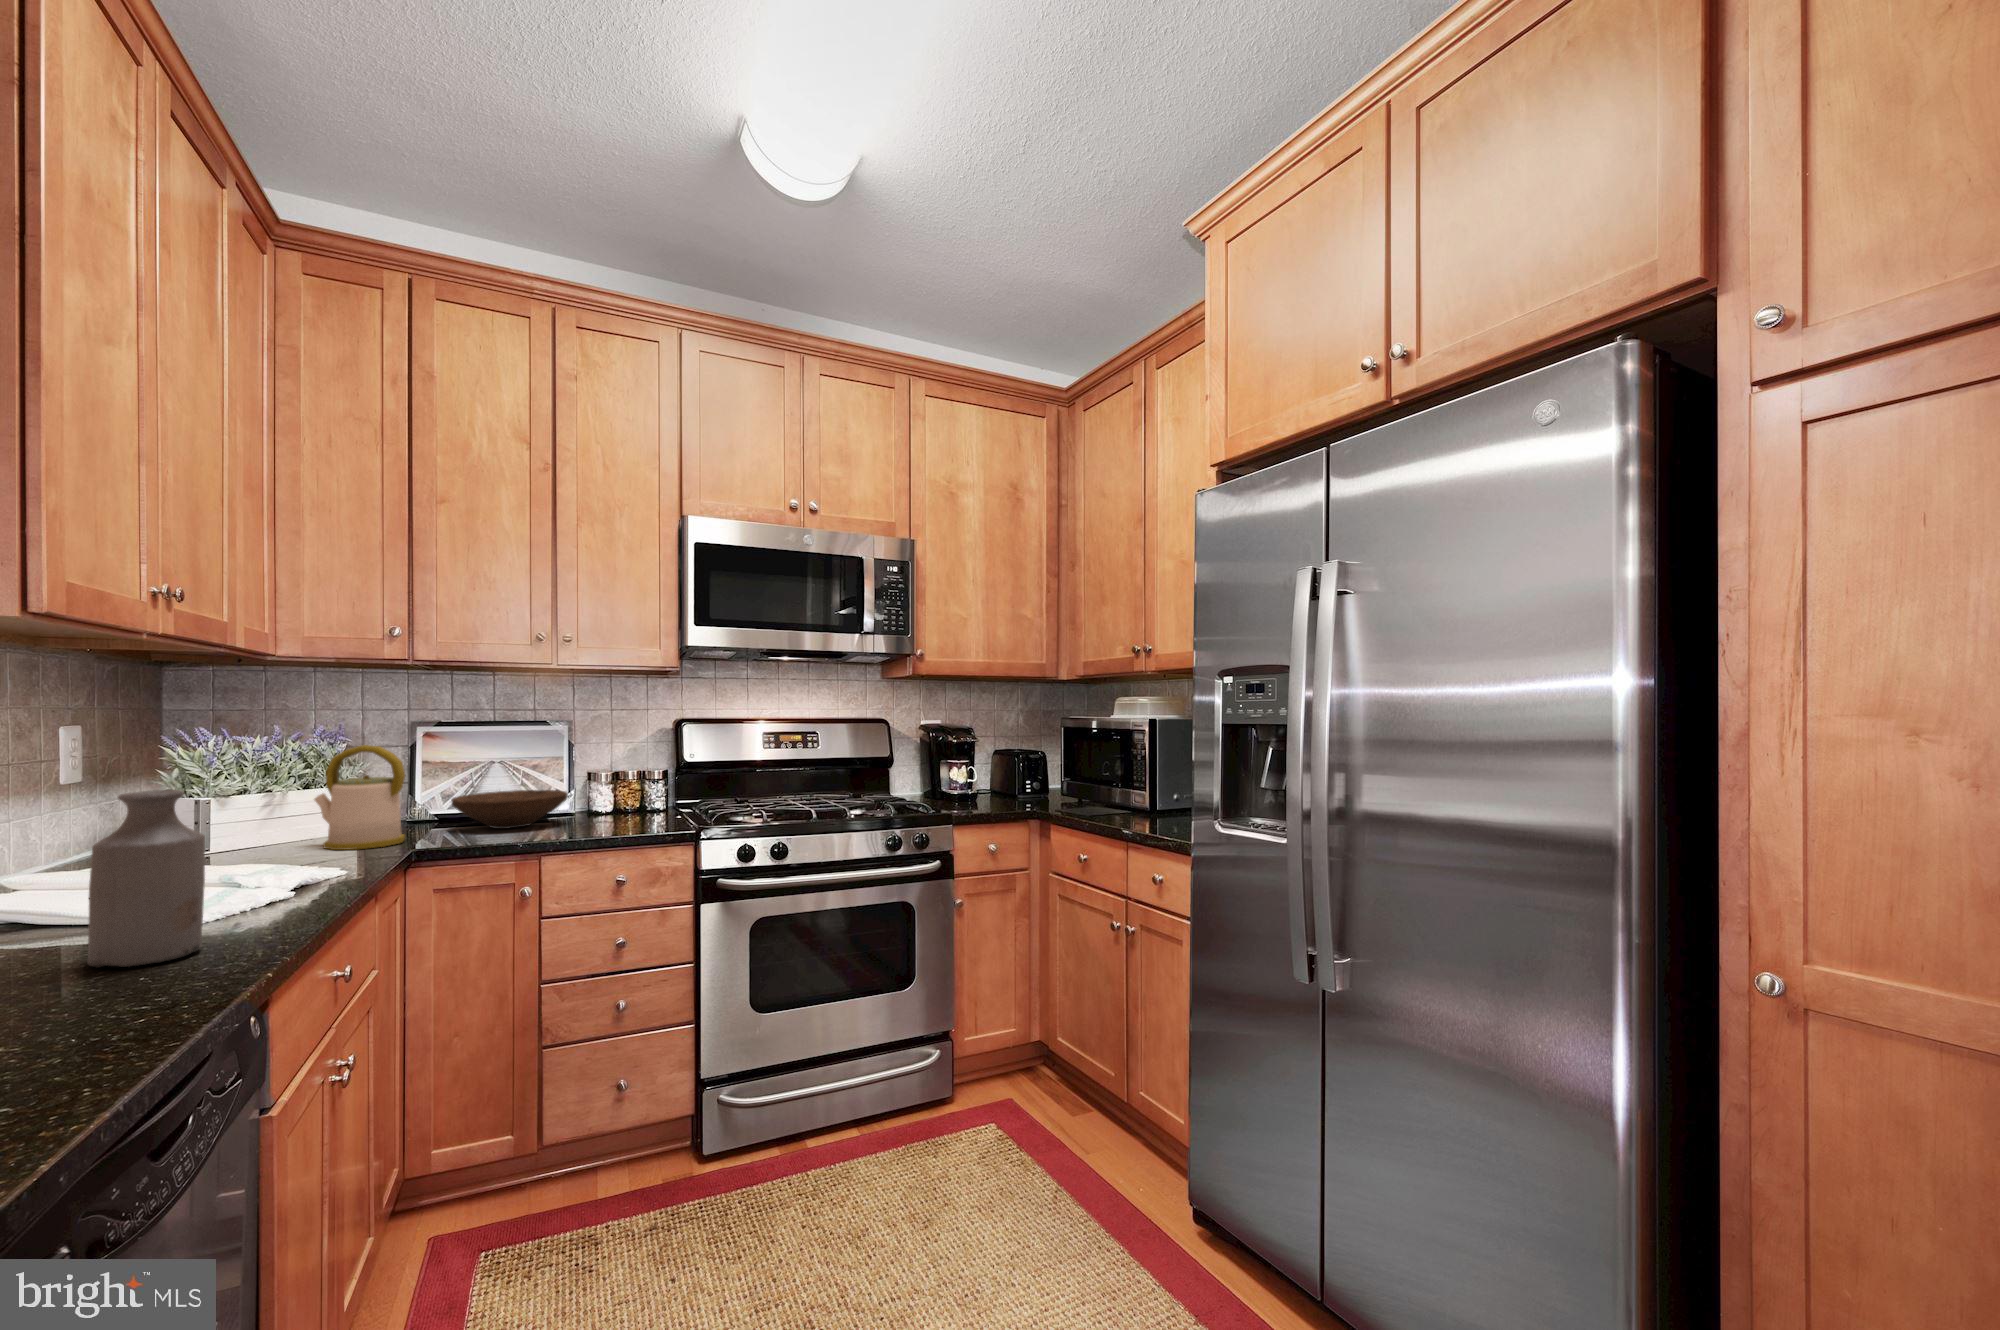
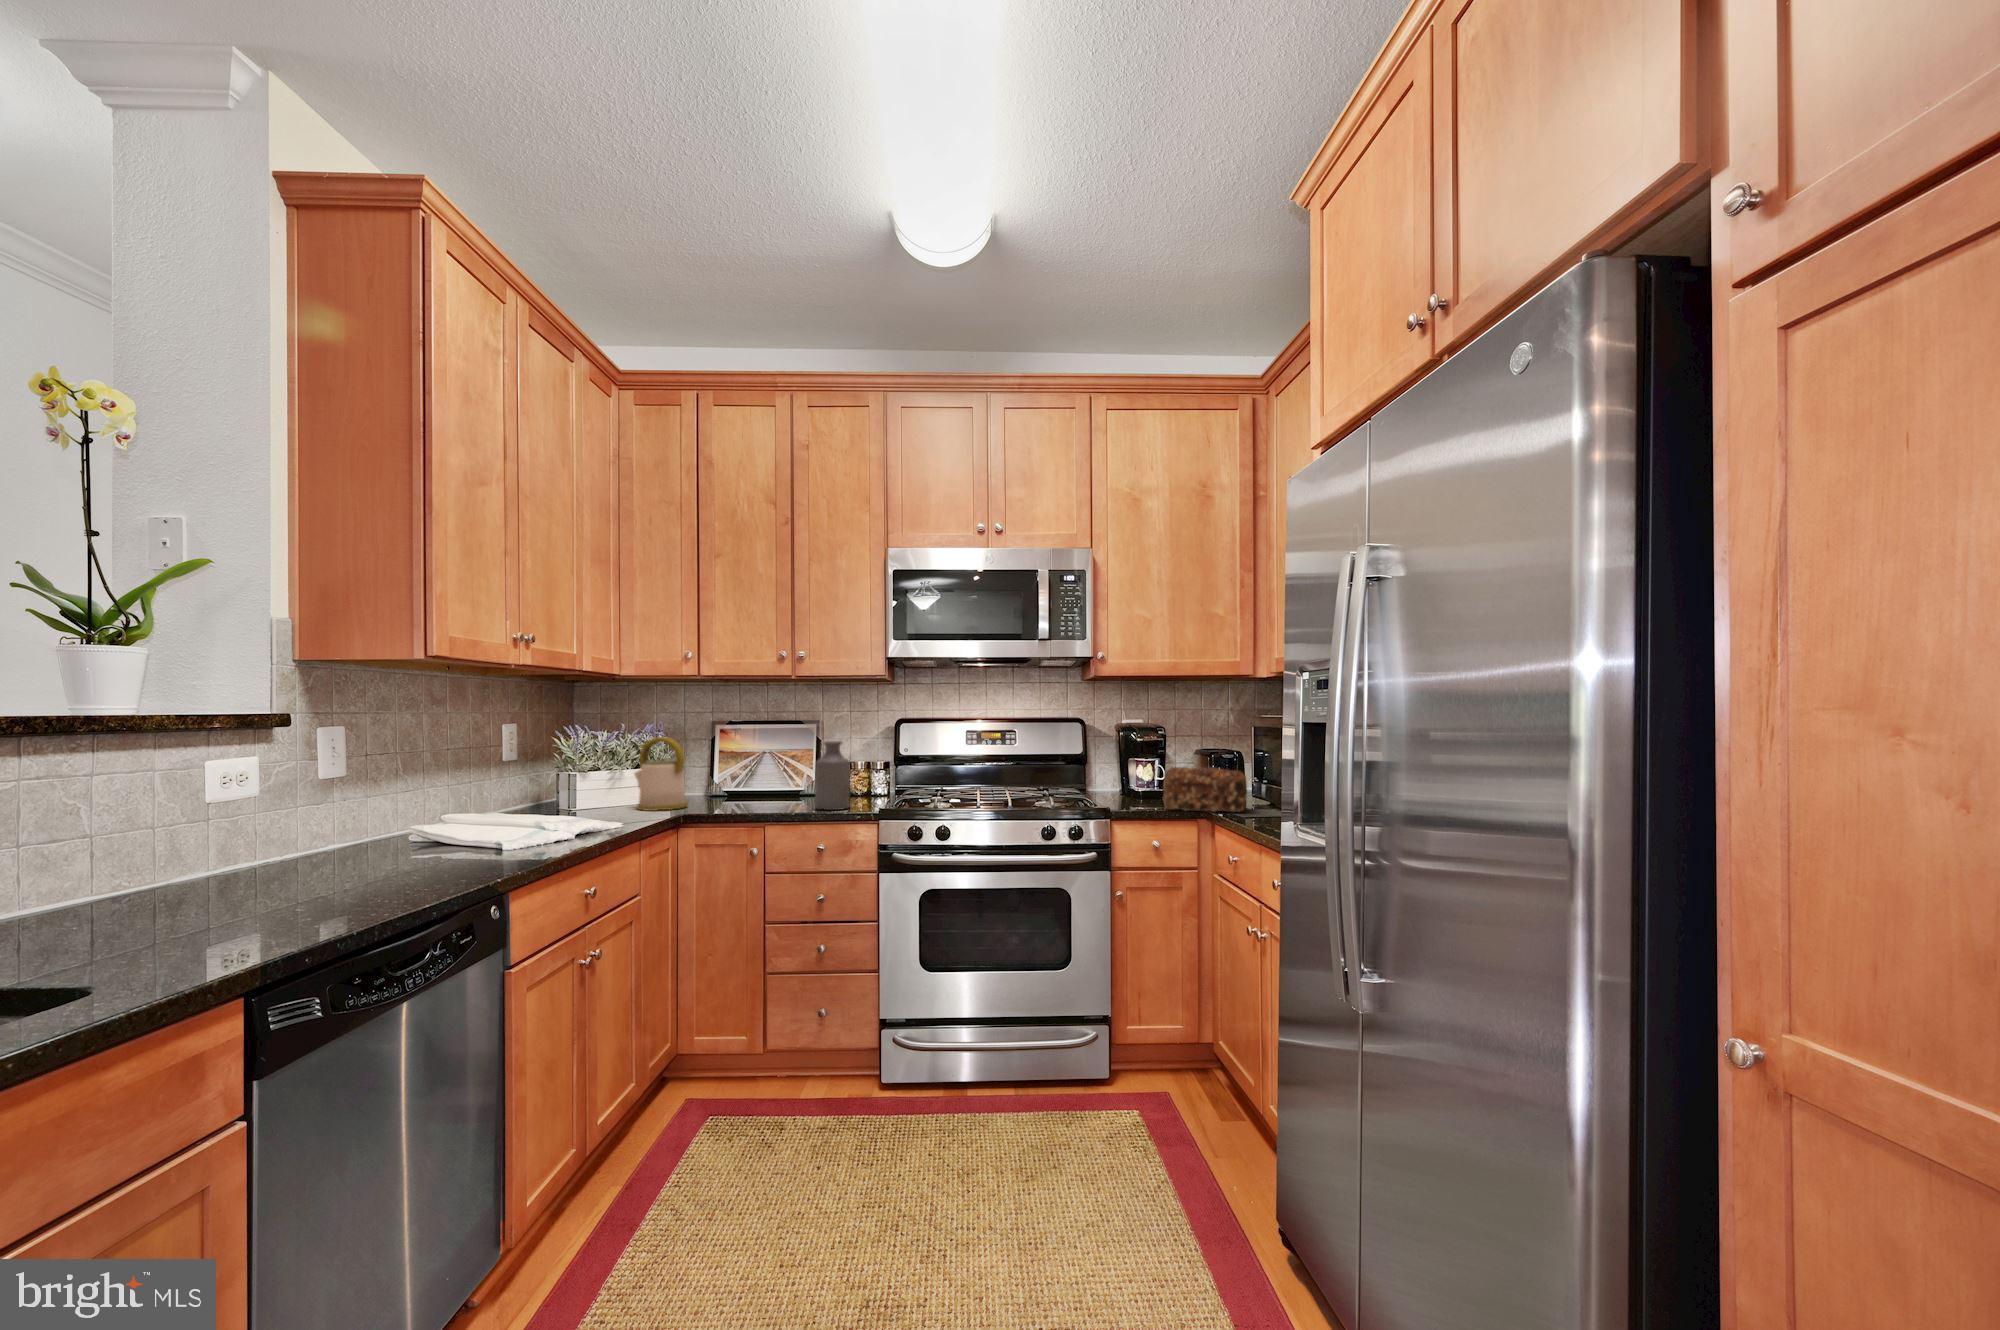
bread loaf: none [996,765,1081,811] -> present [1164,767,1247,812]
bottle: present [87,790,205,968] -> present [815,741,850,810]
wooden bowl: present [451,790,568,829] -> none [725,774,806,802]

